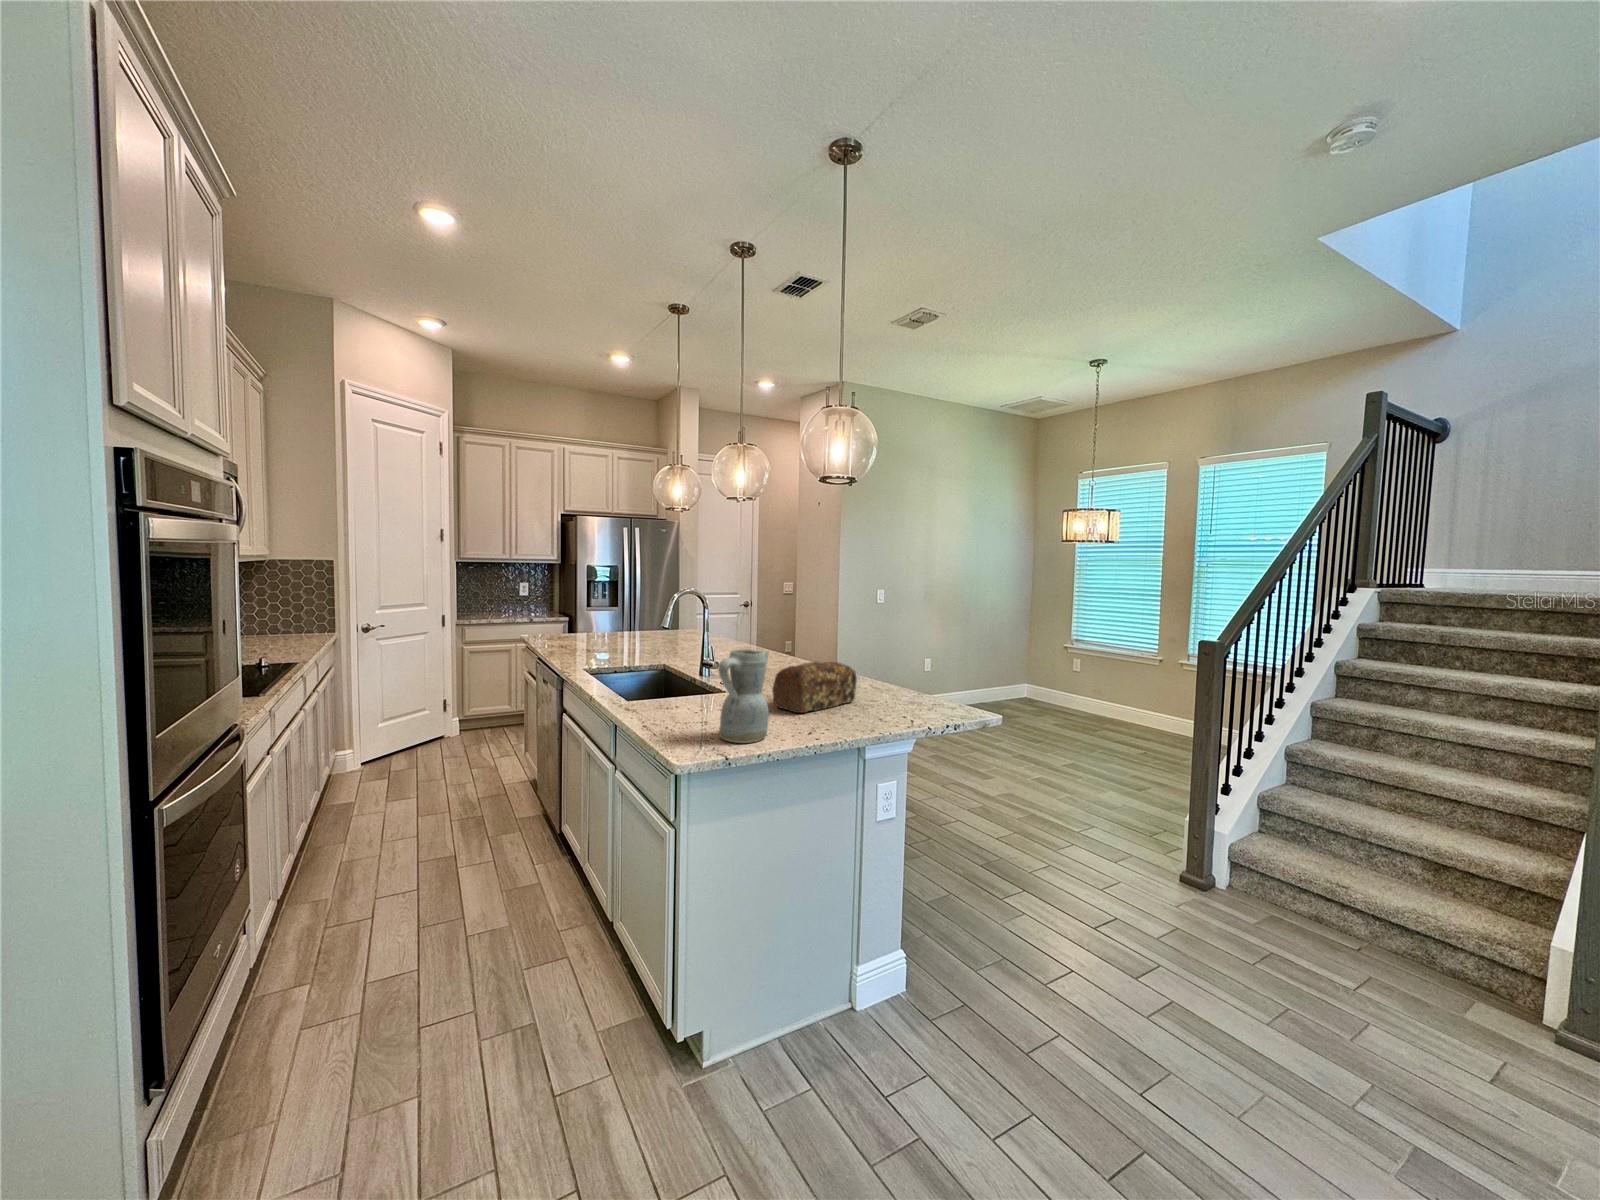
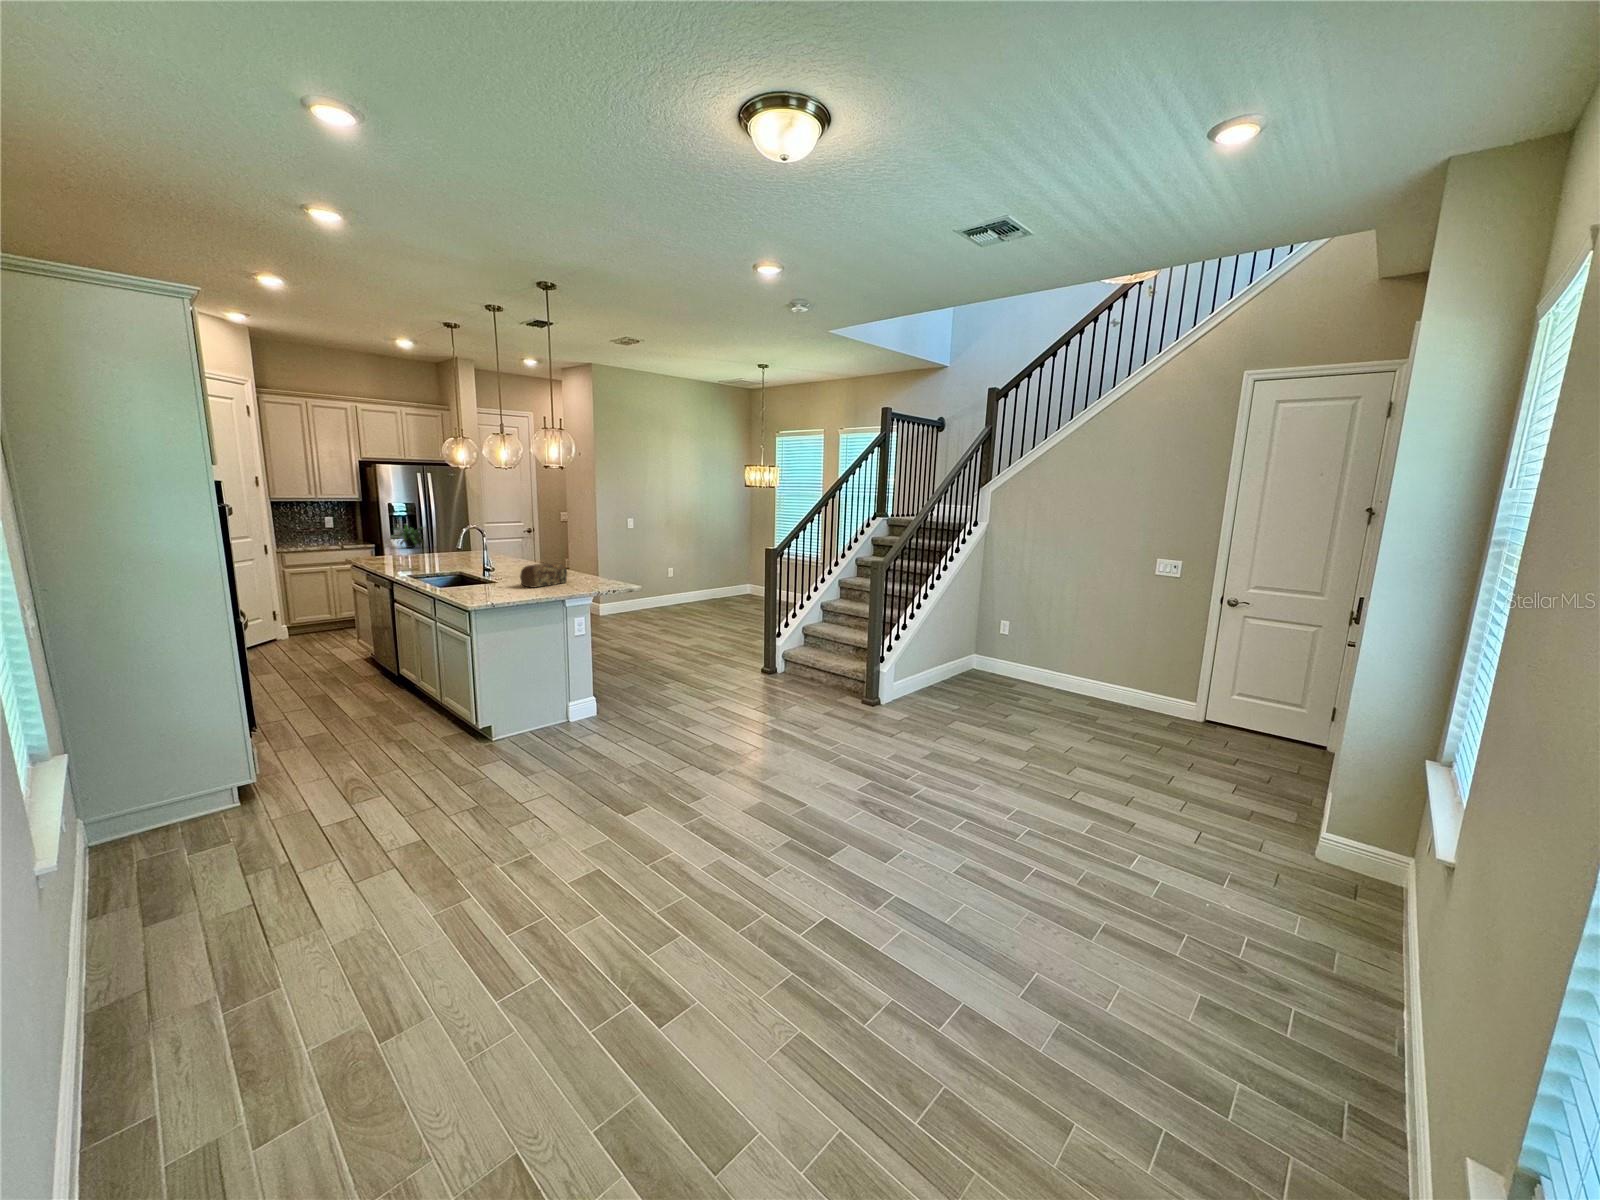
potted plant: none [585,592,629,623] -> present [391,524,424,548]
ceramic pitcher: present [718,649,769,743] -> none [485,556,513,598]

